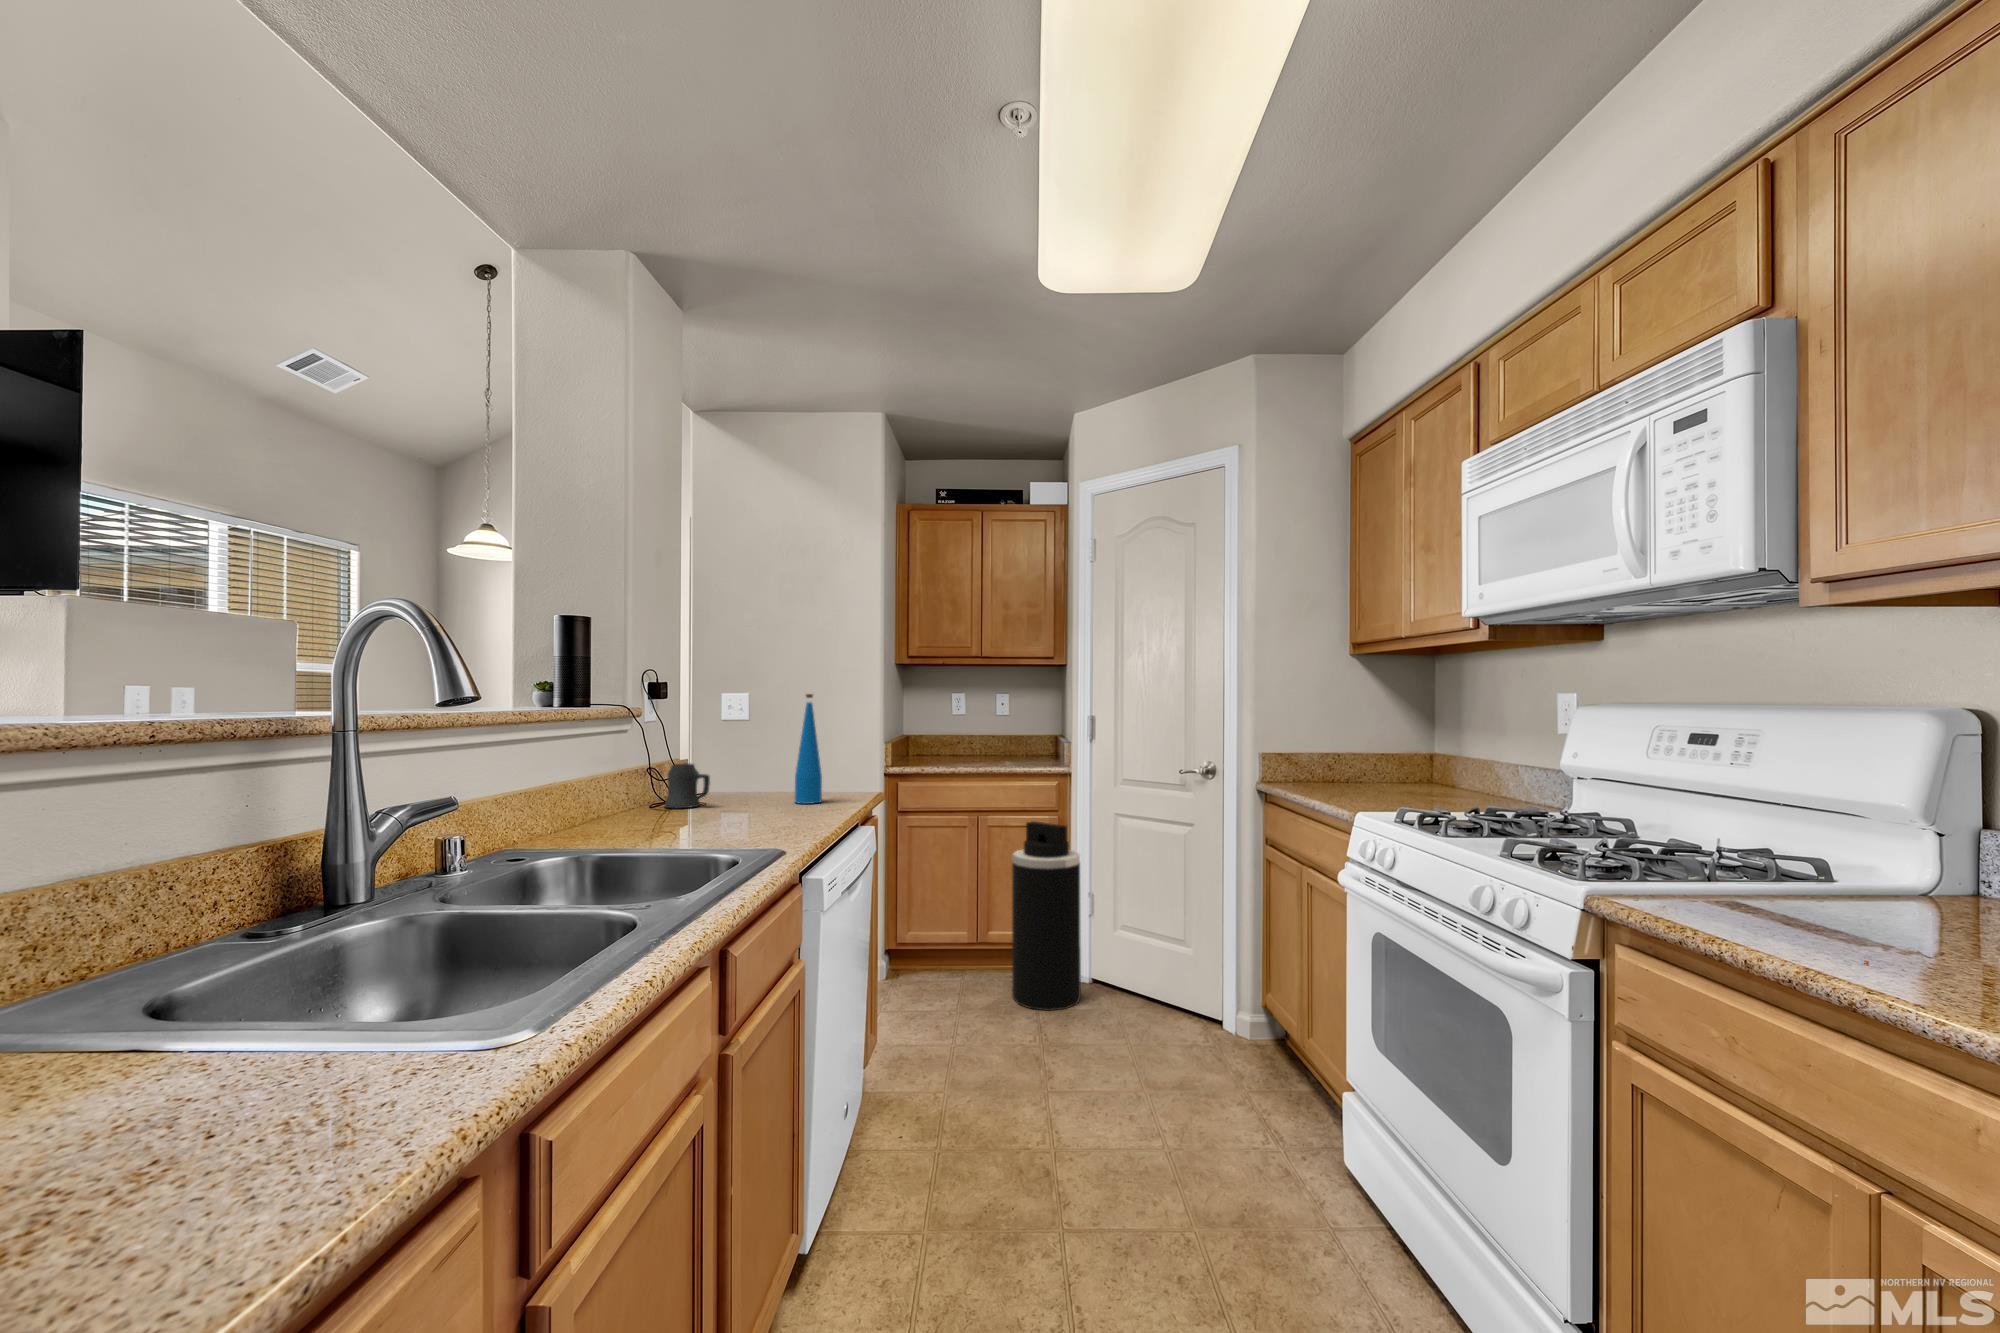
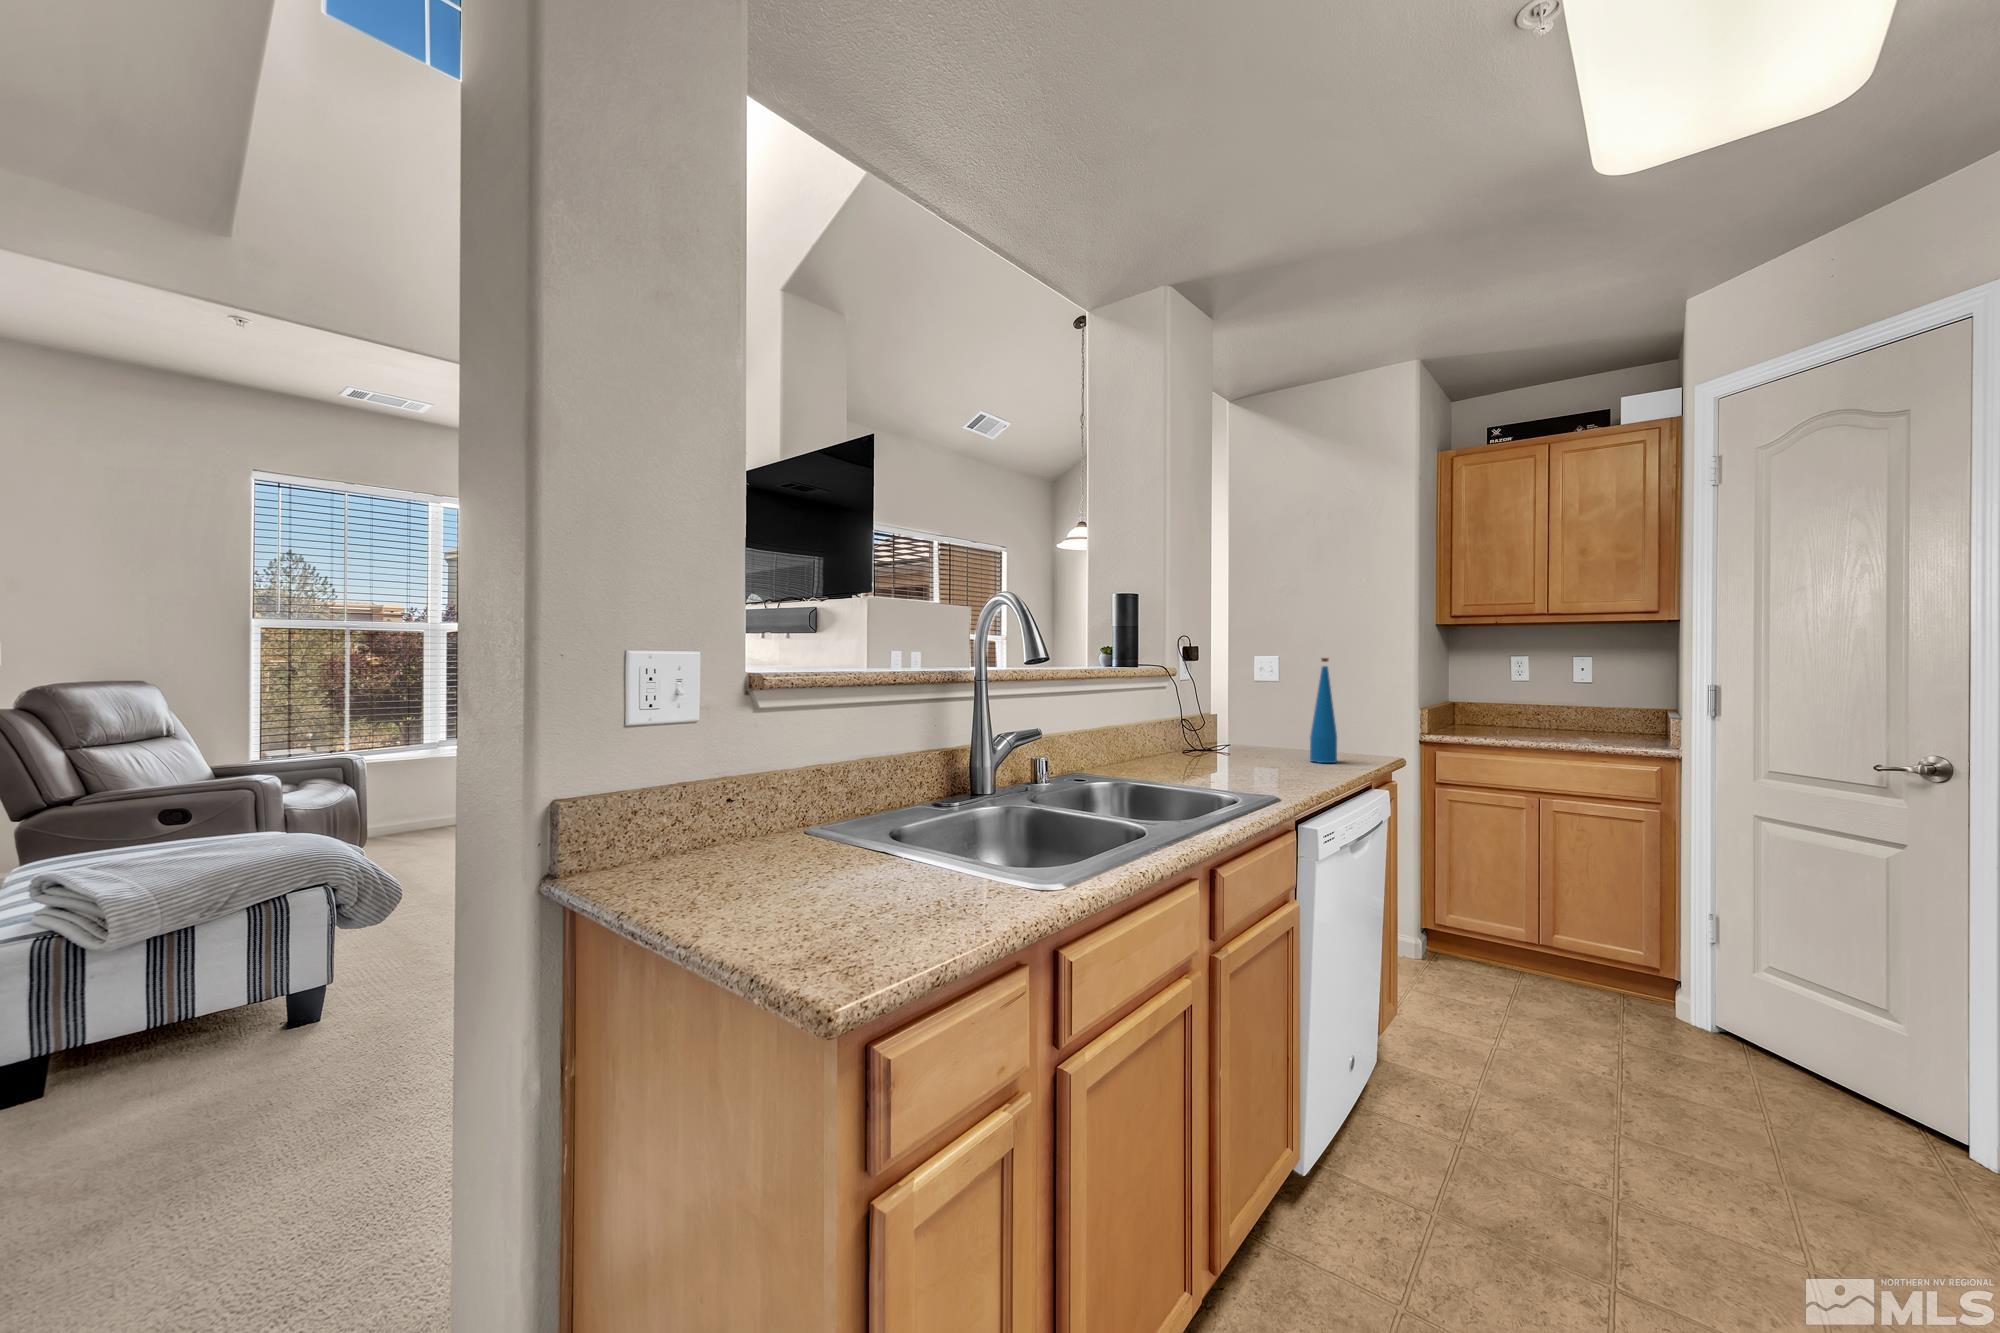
mug: present [665,763,710,808] -> none [1193,718,1231,757]
trash can: present [1012,821,1081,1011] -> none [1582,812,1690,1043]

